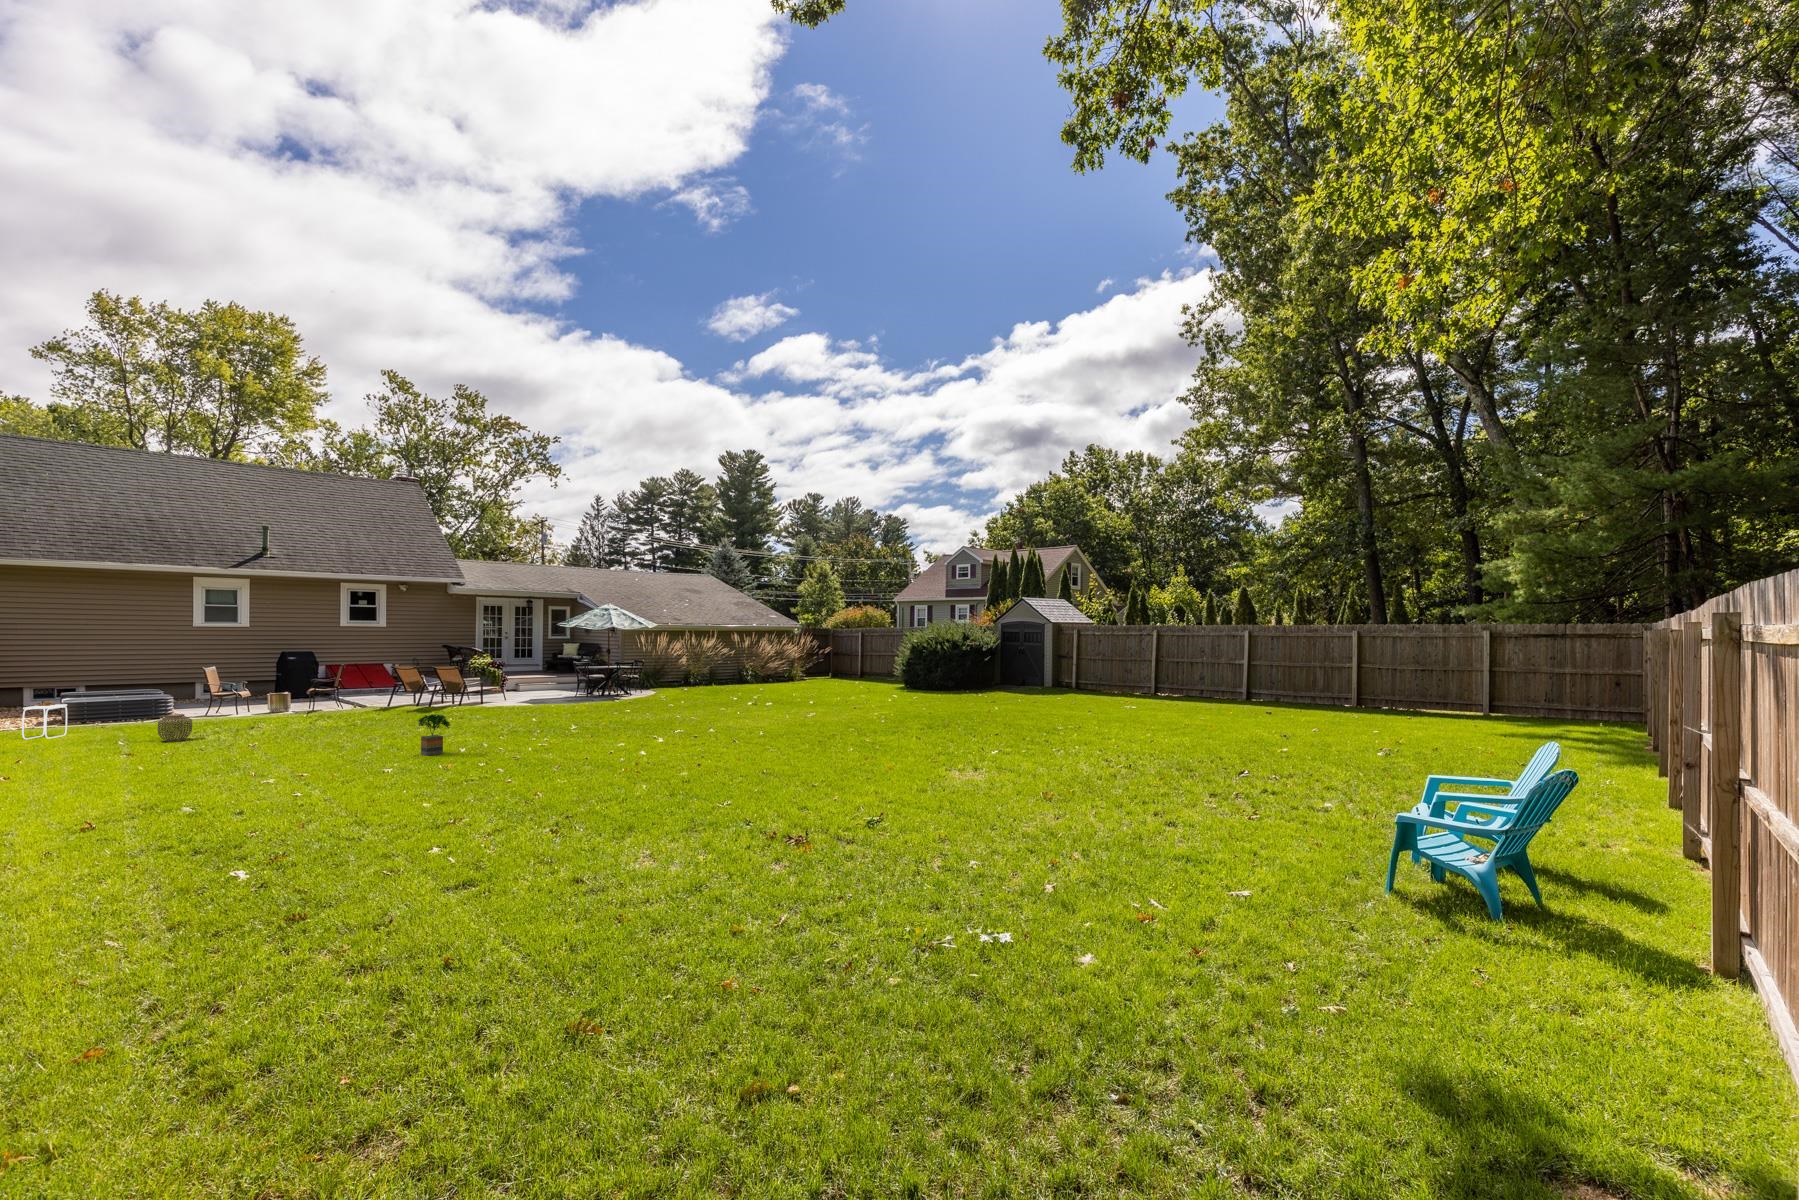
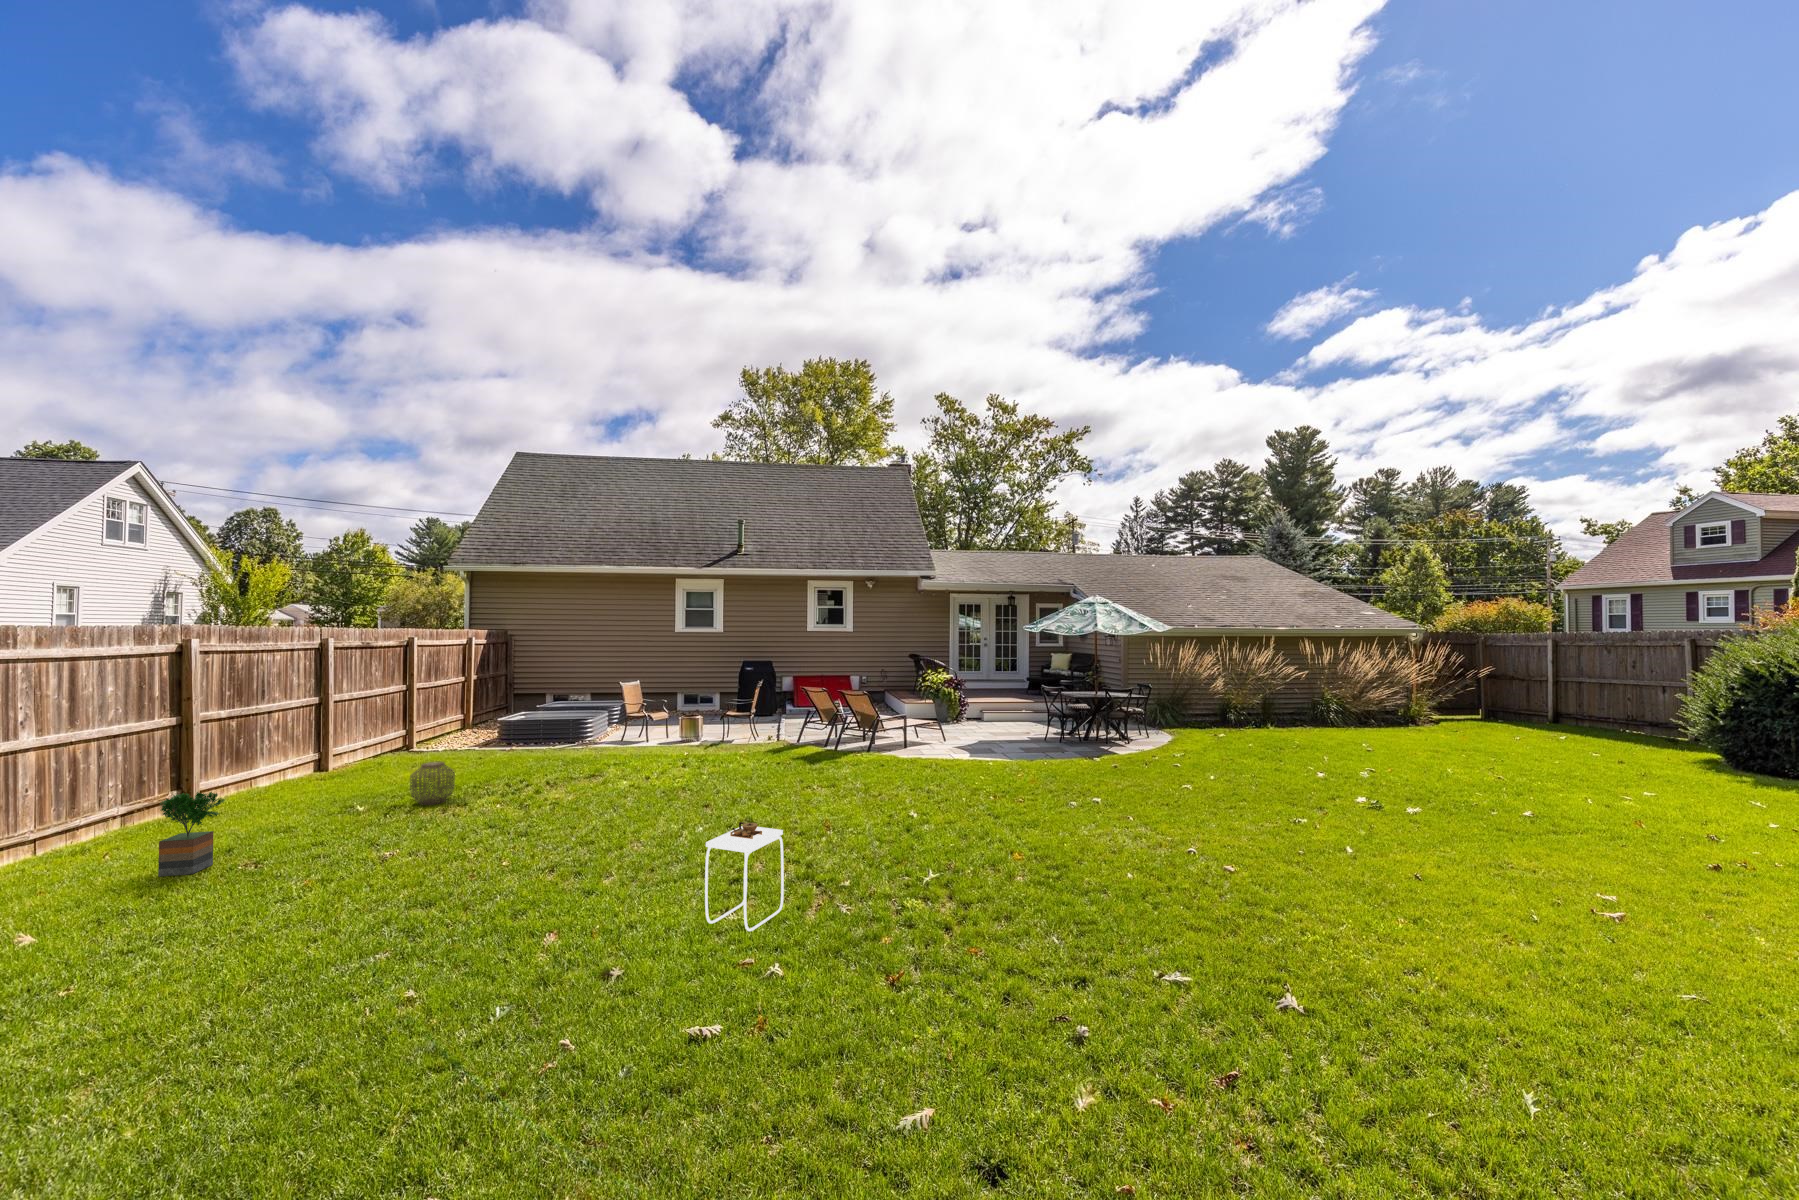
side table: present [22,701,67,739] -> present [705,822,784,931]
potted tree: present [418,714,450,756] -> present [158,792,225,876]

